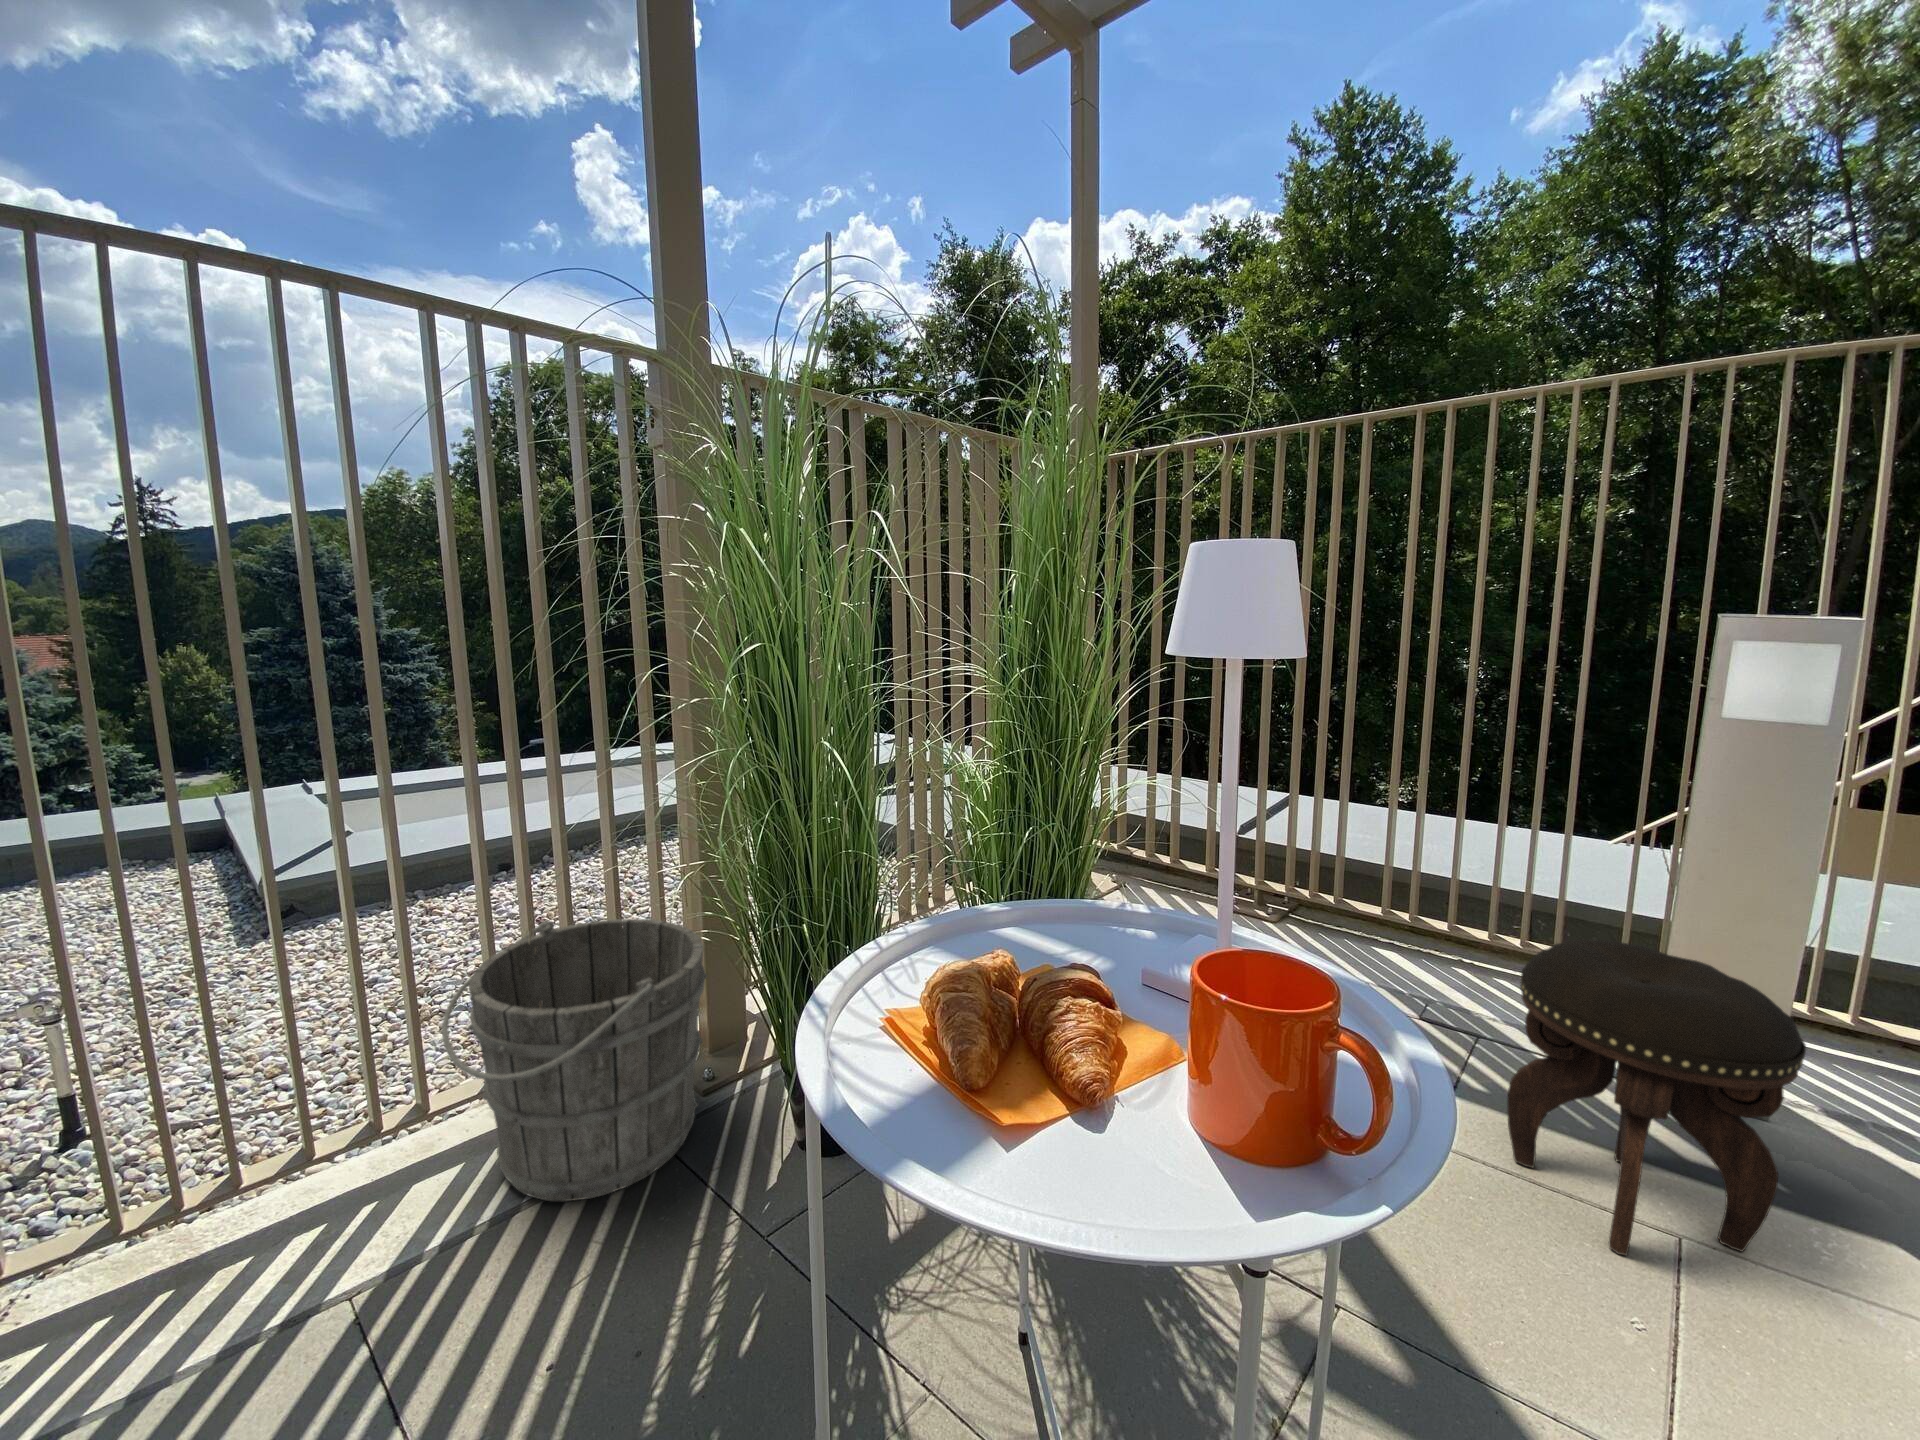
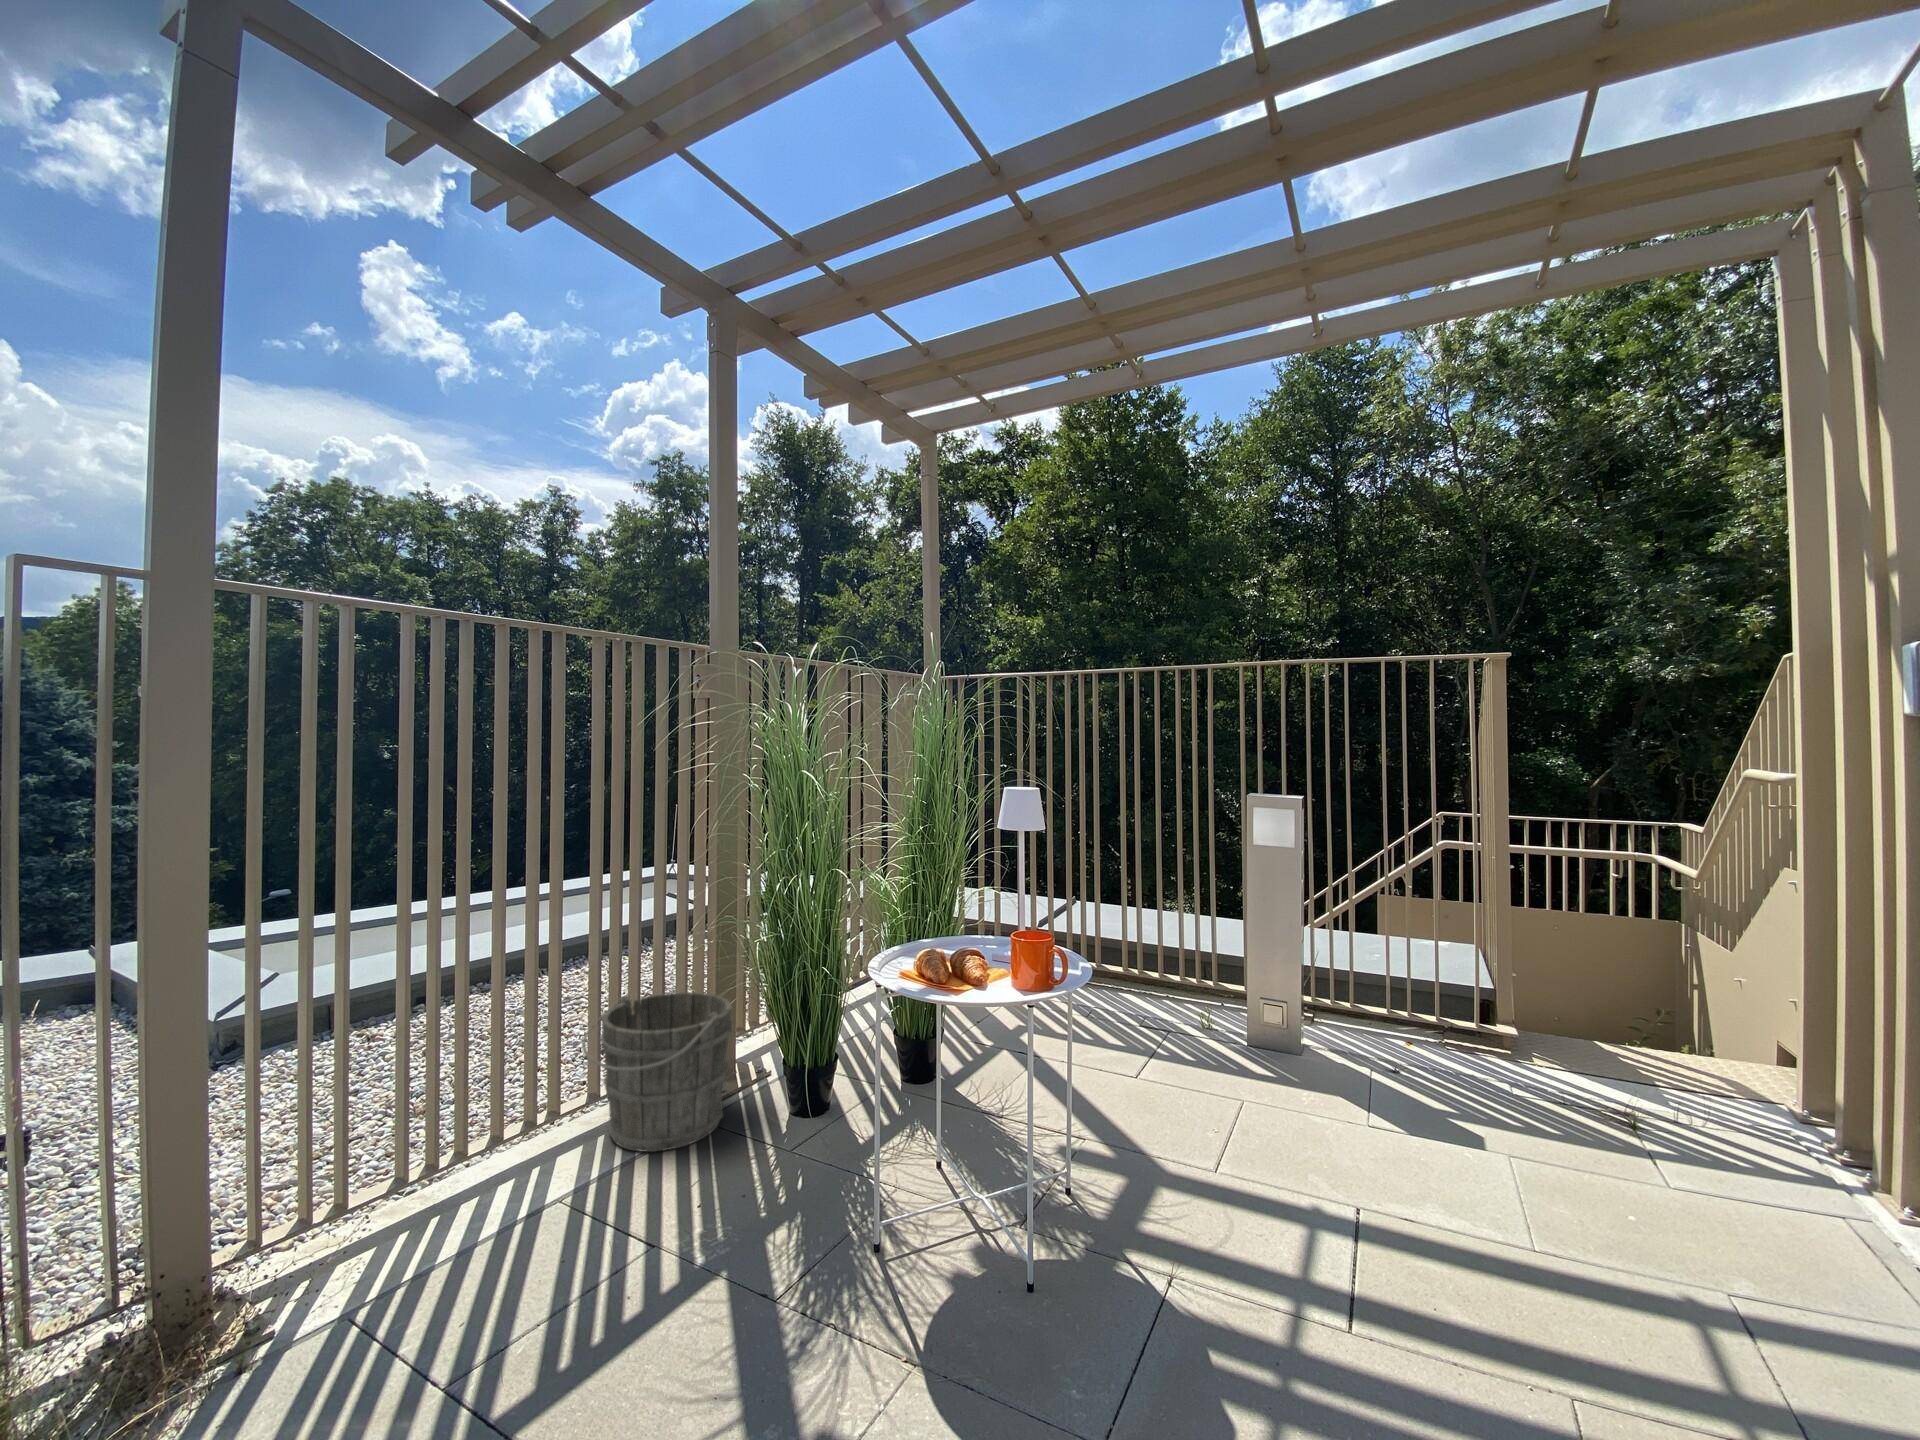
footstool: present [1507,939,1806,1255] -> none [1164,955,1269,1103]

